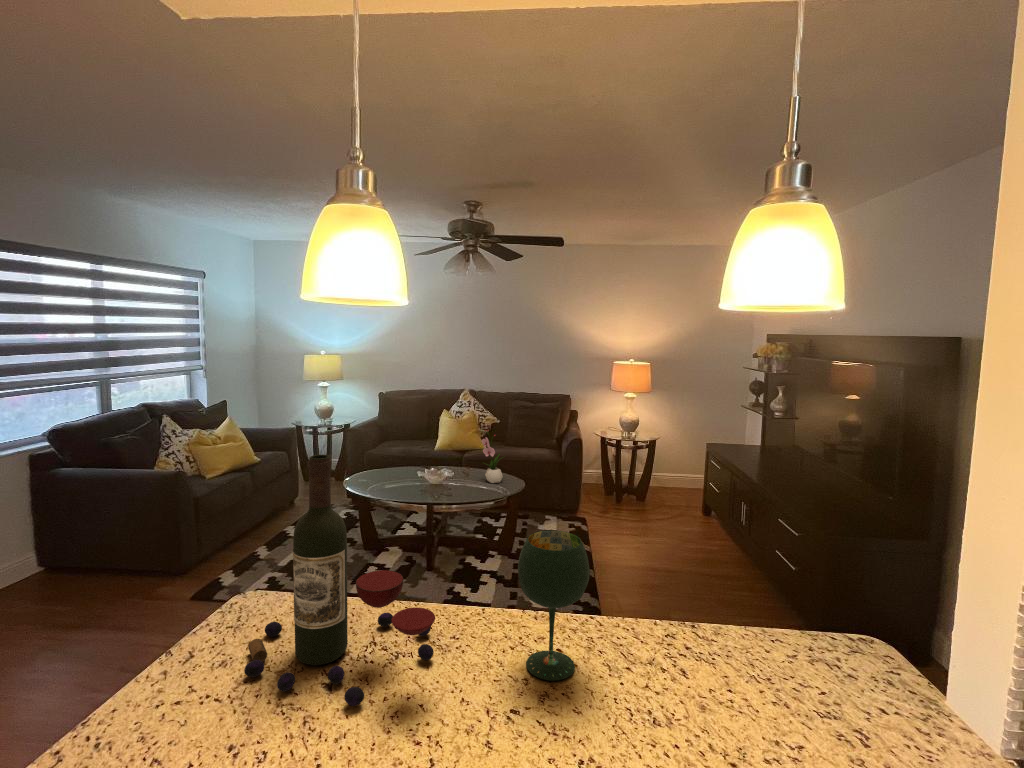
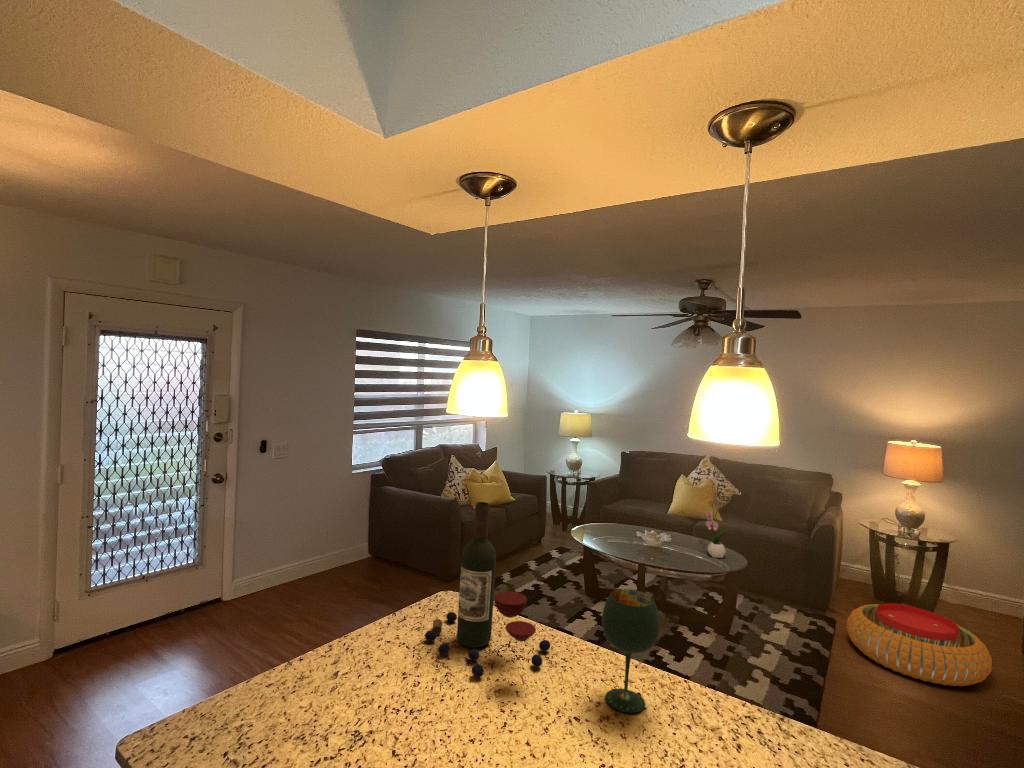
pouf: none [602,493,703,551] -> present [847,603,992,686]

